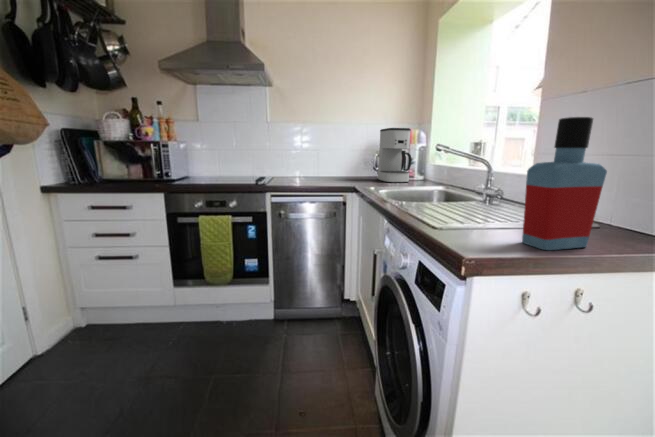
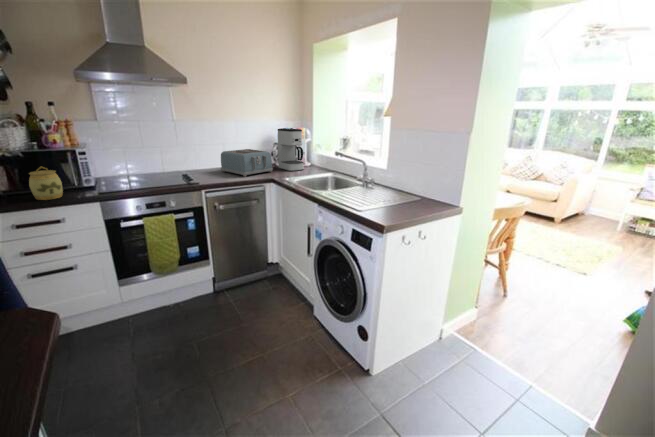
bottle: present [522,117,607,250] -> none [399,159,426,217]
jar: none [108,153,137,185] -> present [29,167,63,200]
toaster: none [306,154,365,183] -> present [221,149,273,177]

